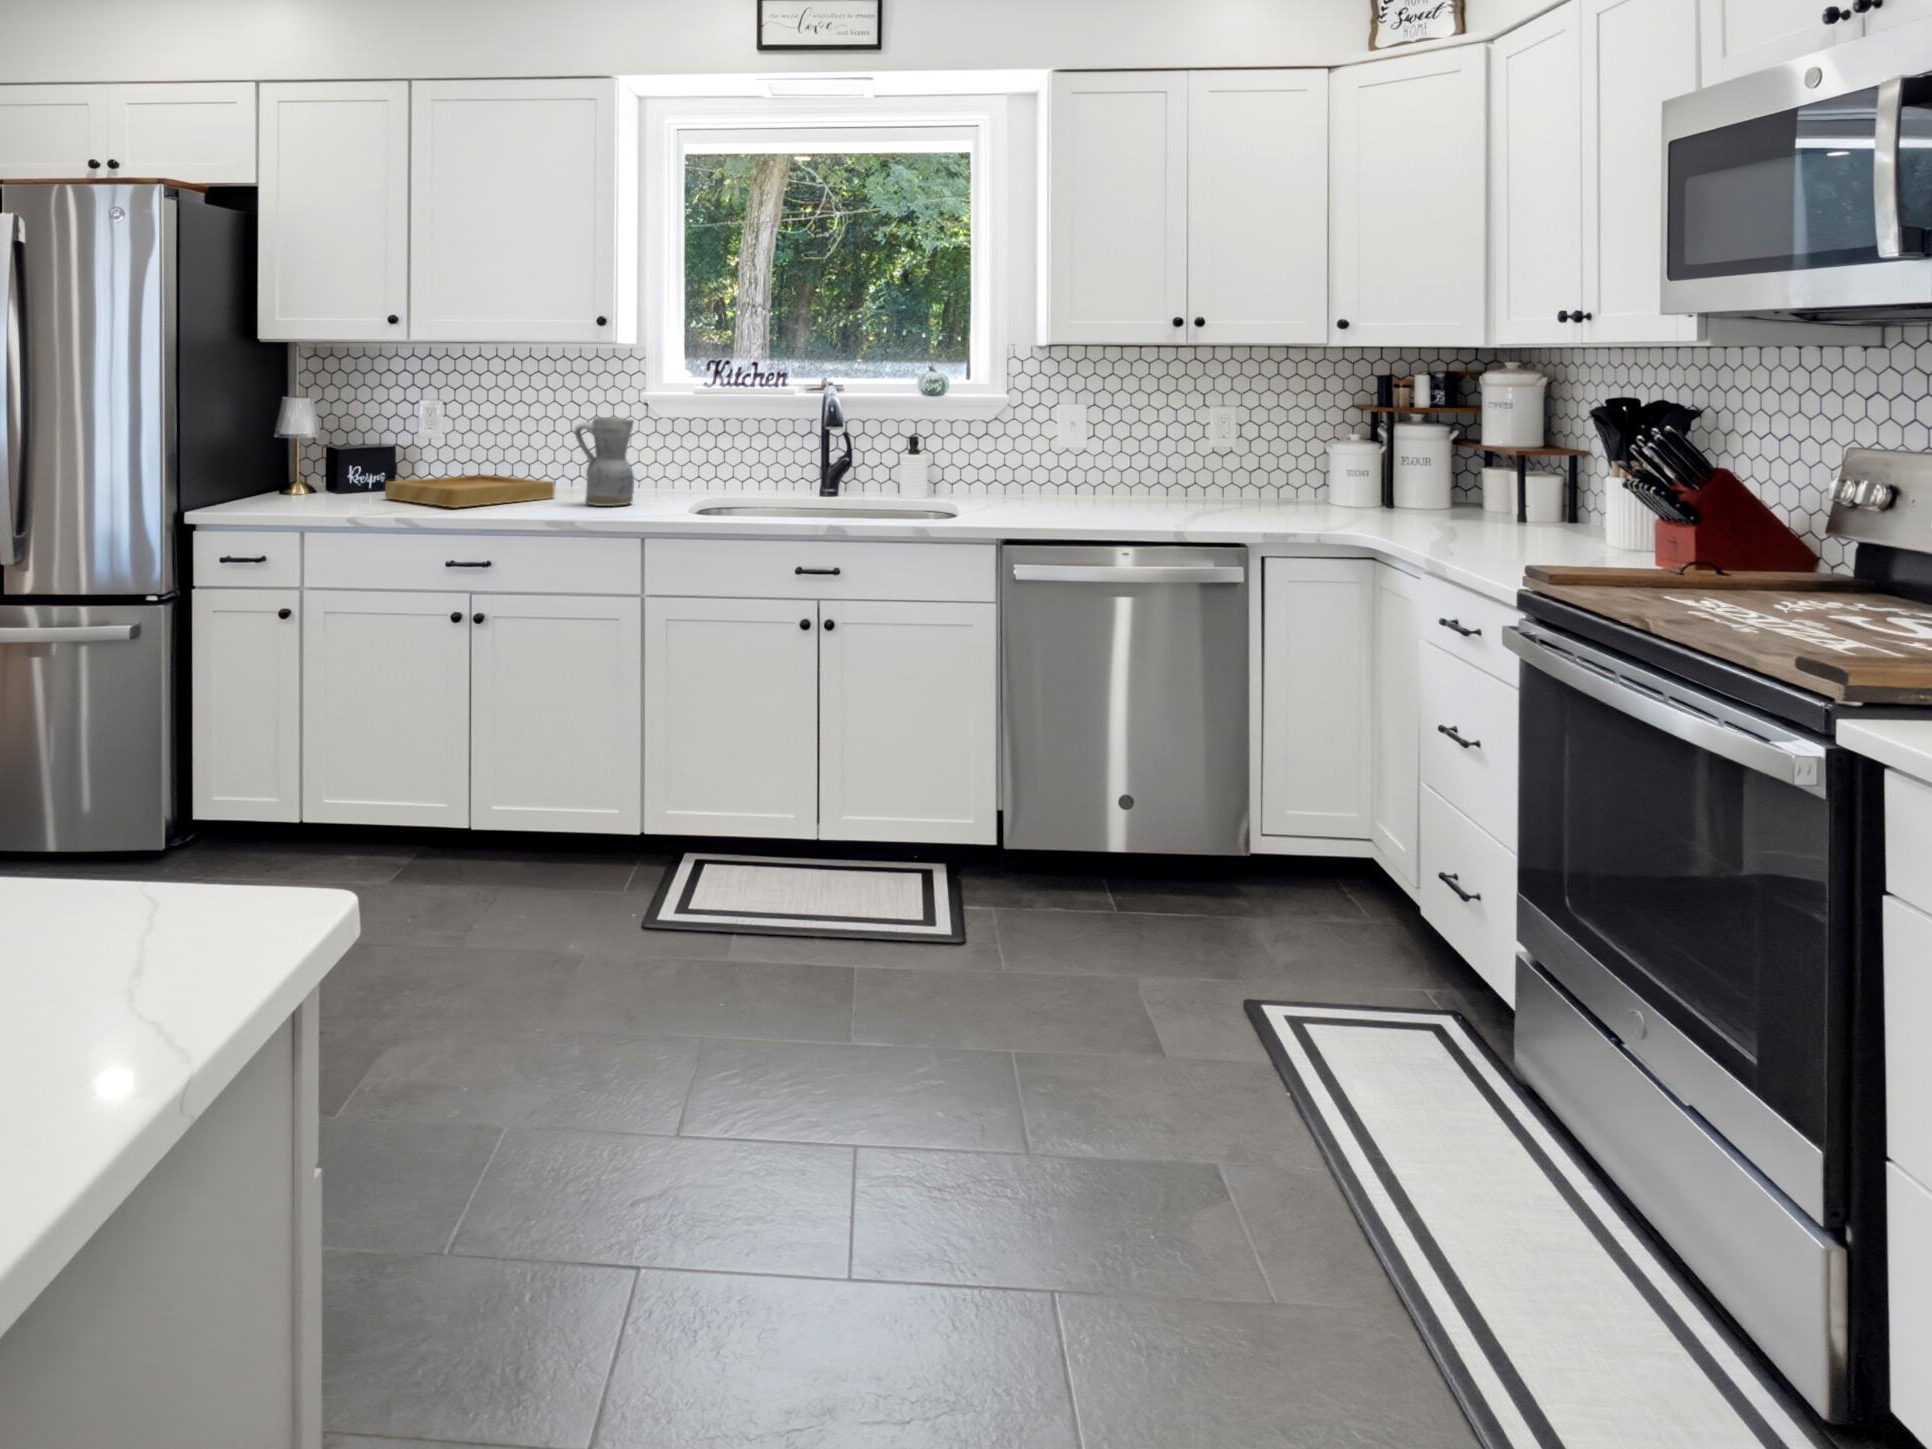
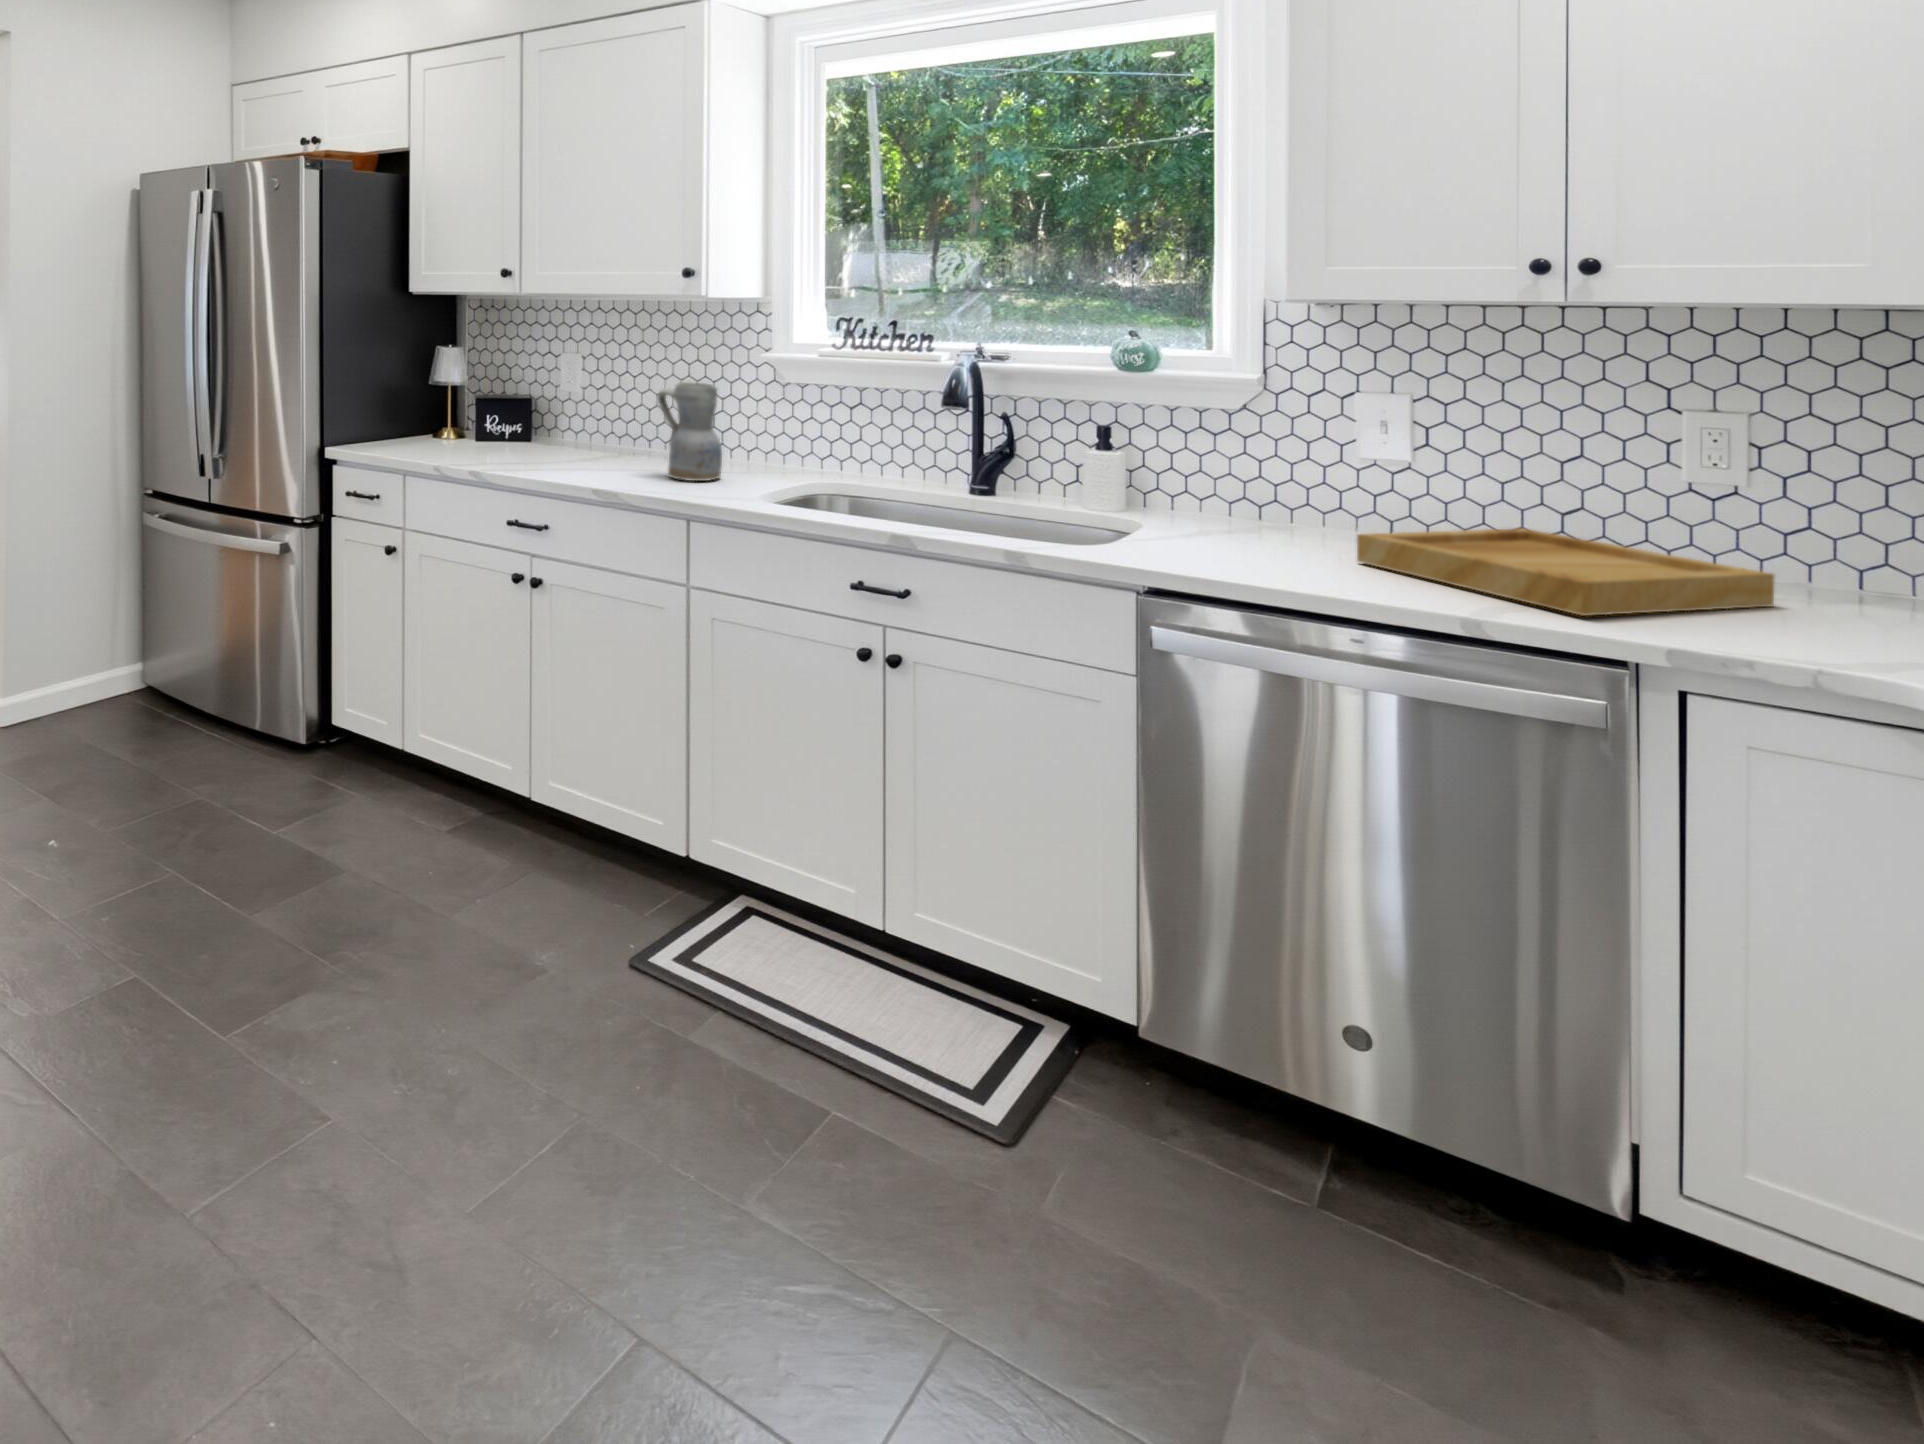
tray: present [385,474,554,508] -> present [1357,528,1775,616]

